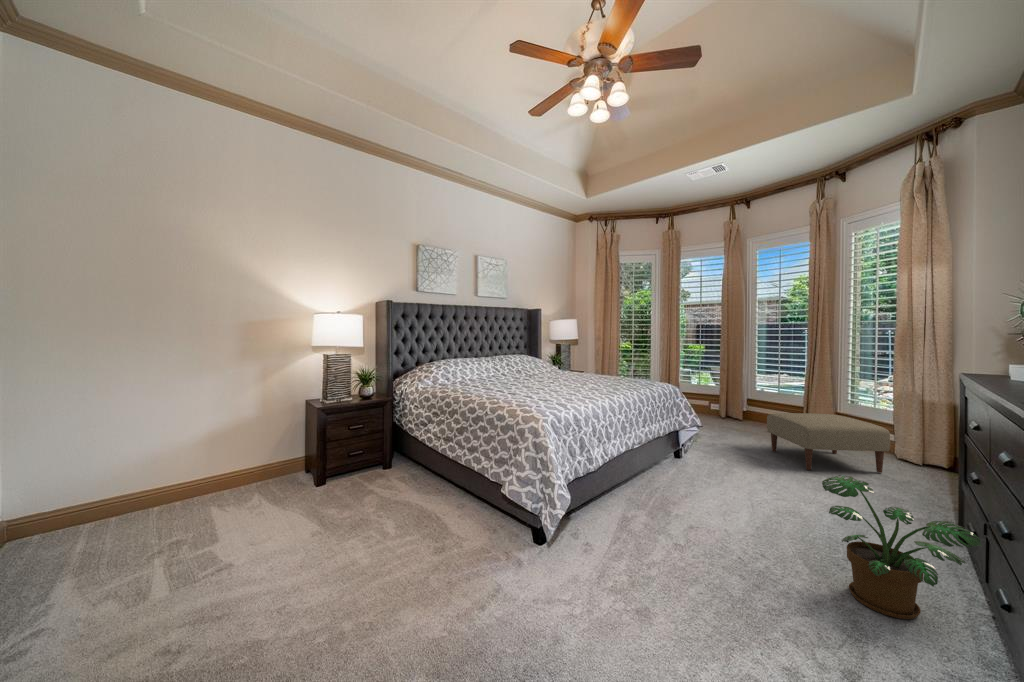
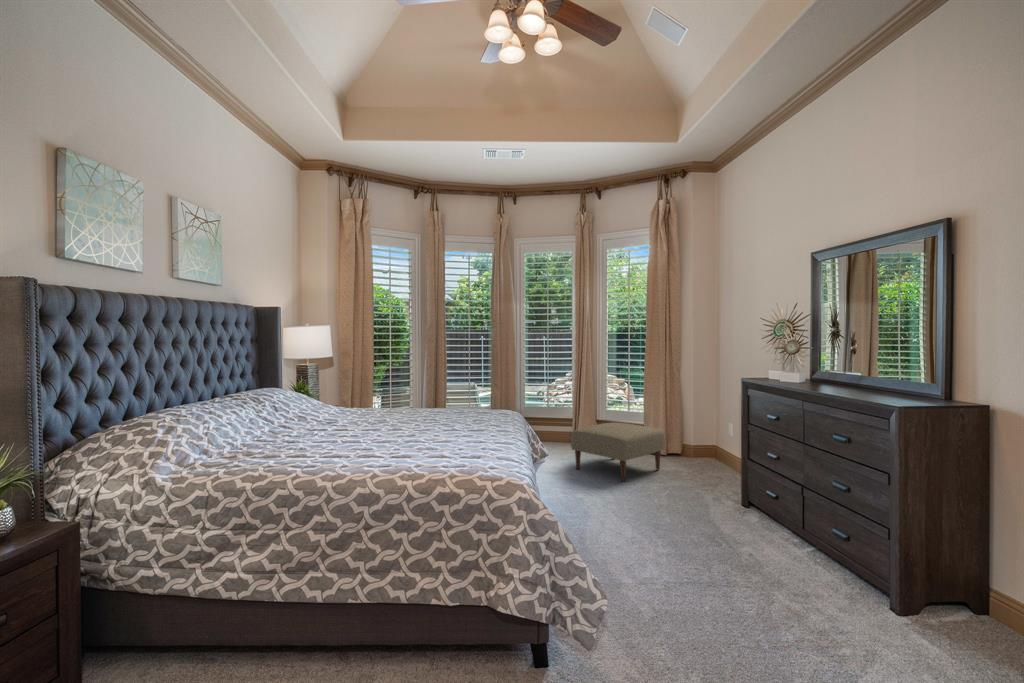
potted plant: present [822,475,982,619] -> none [736,482,866,593]

